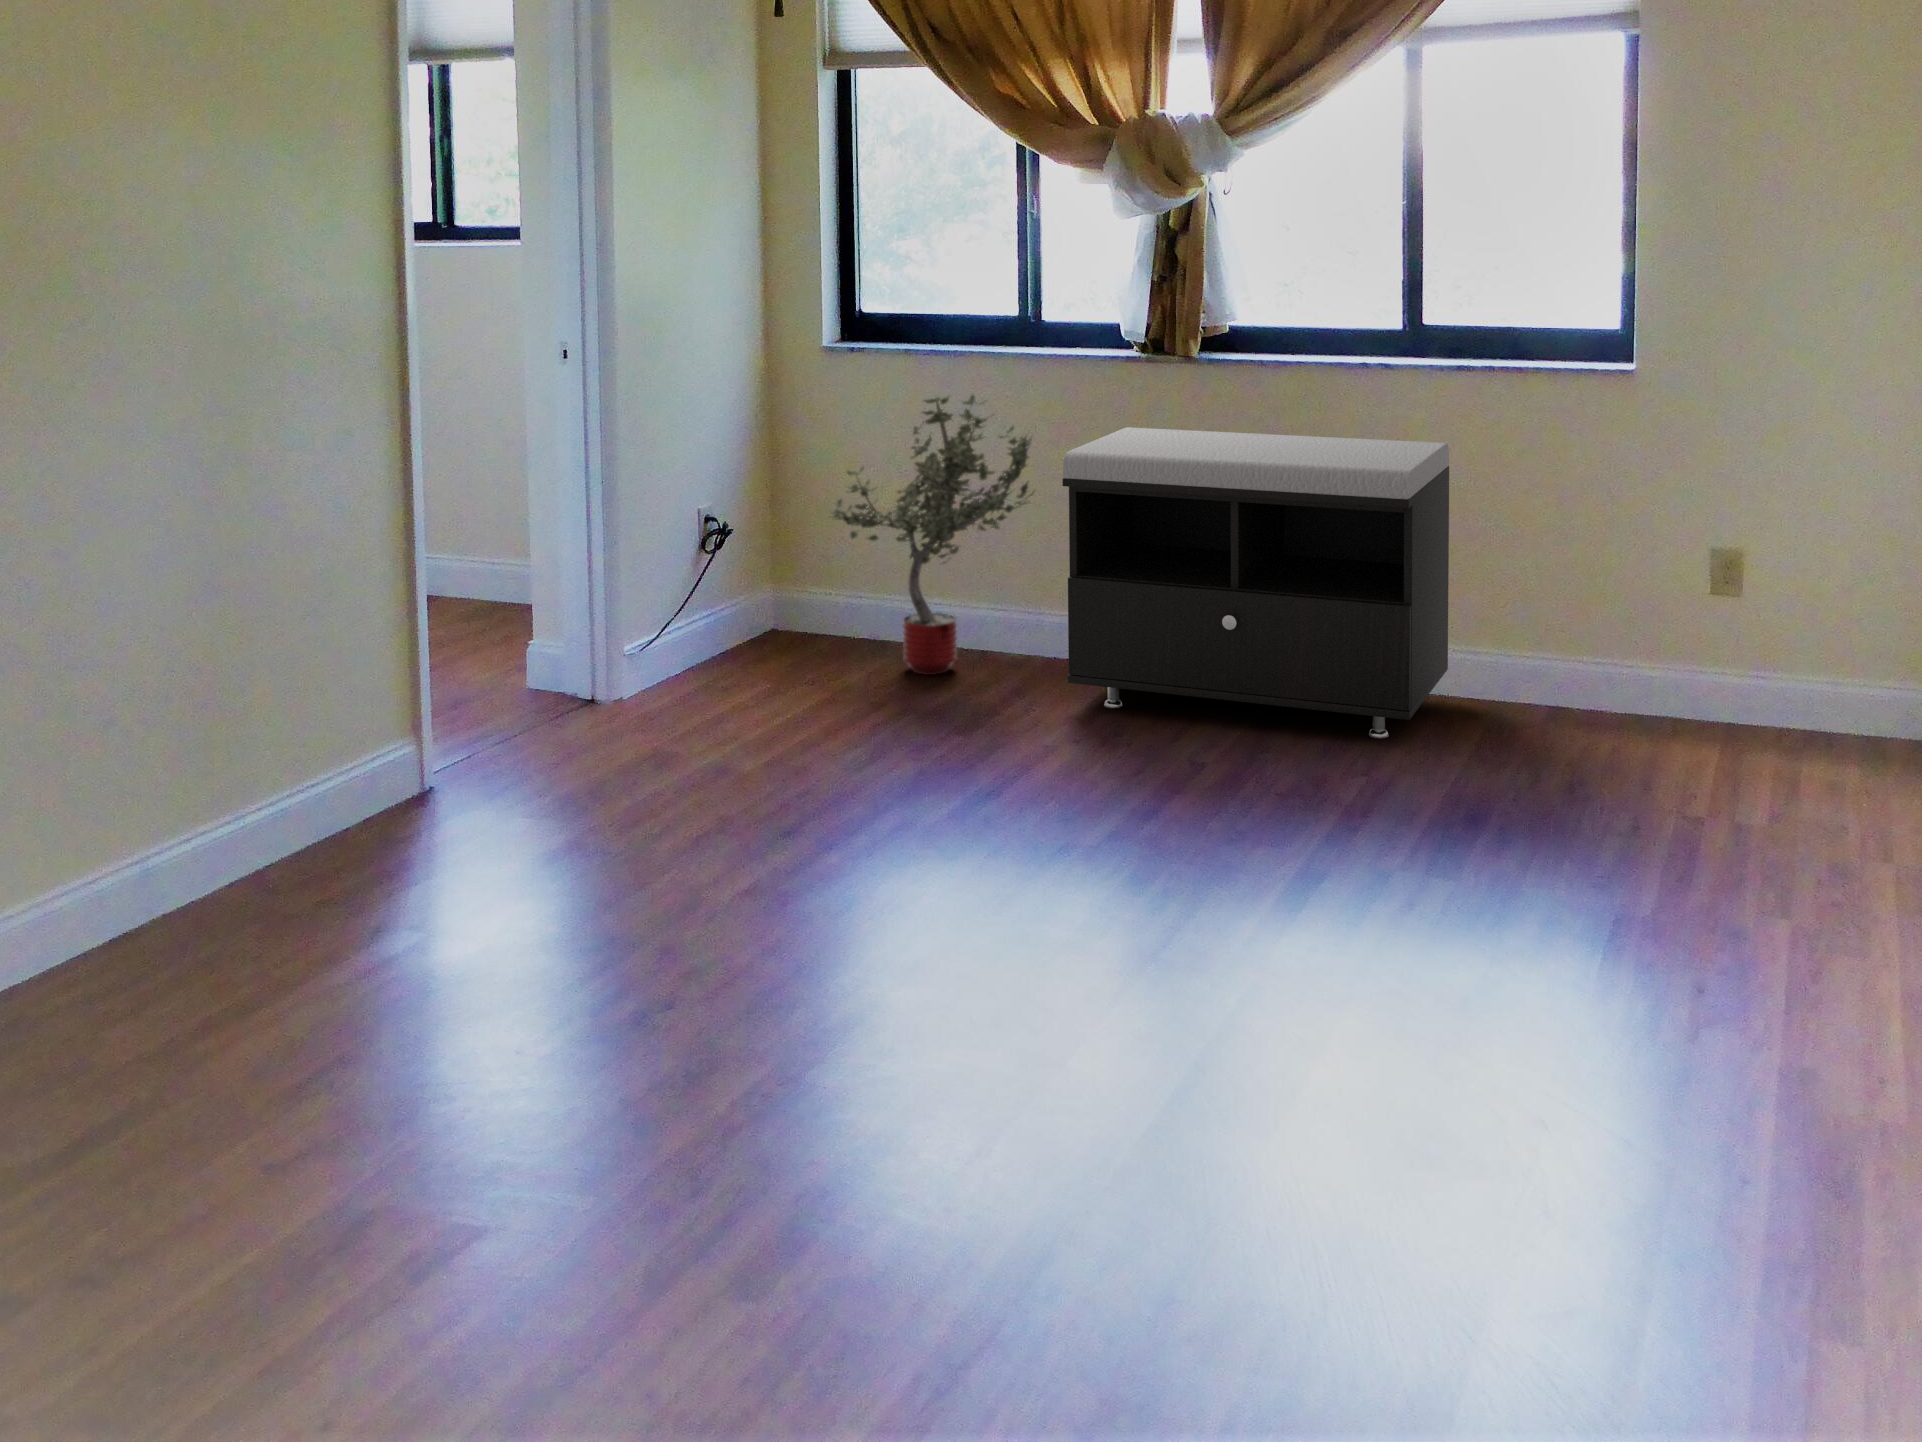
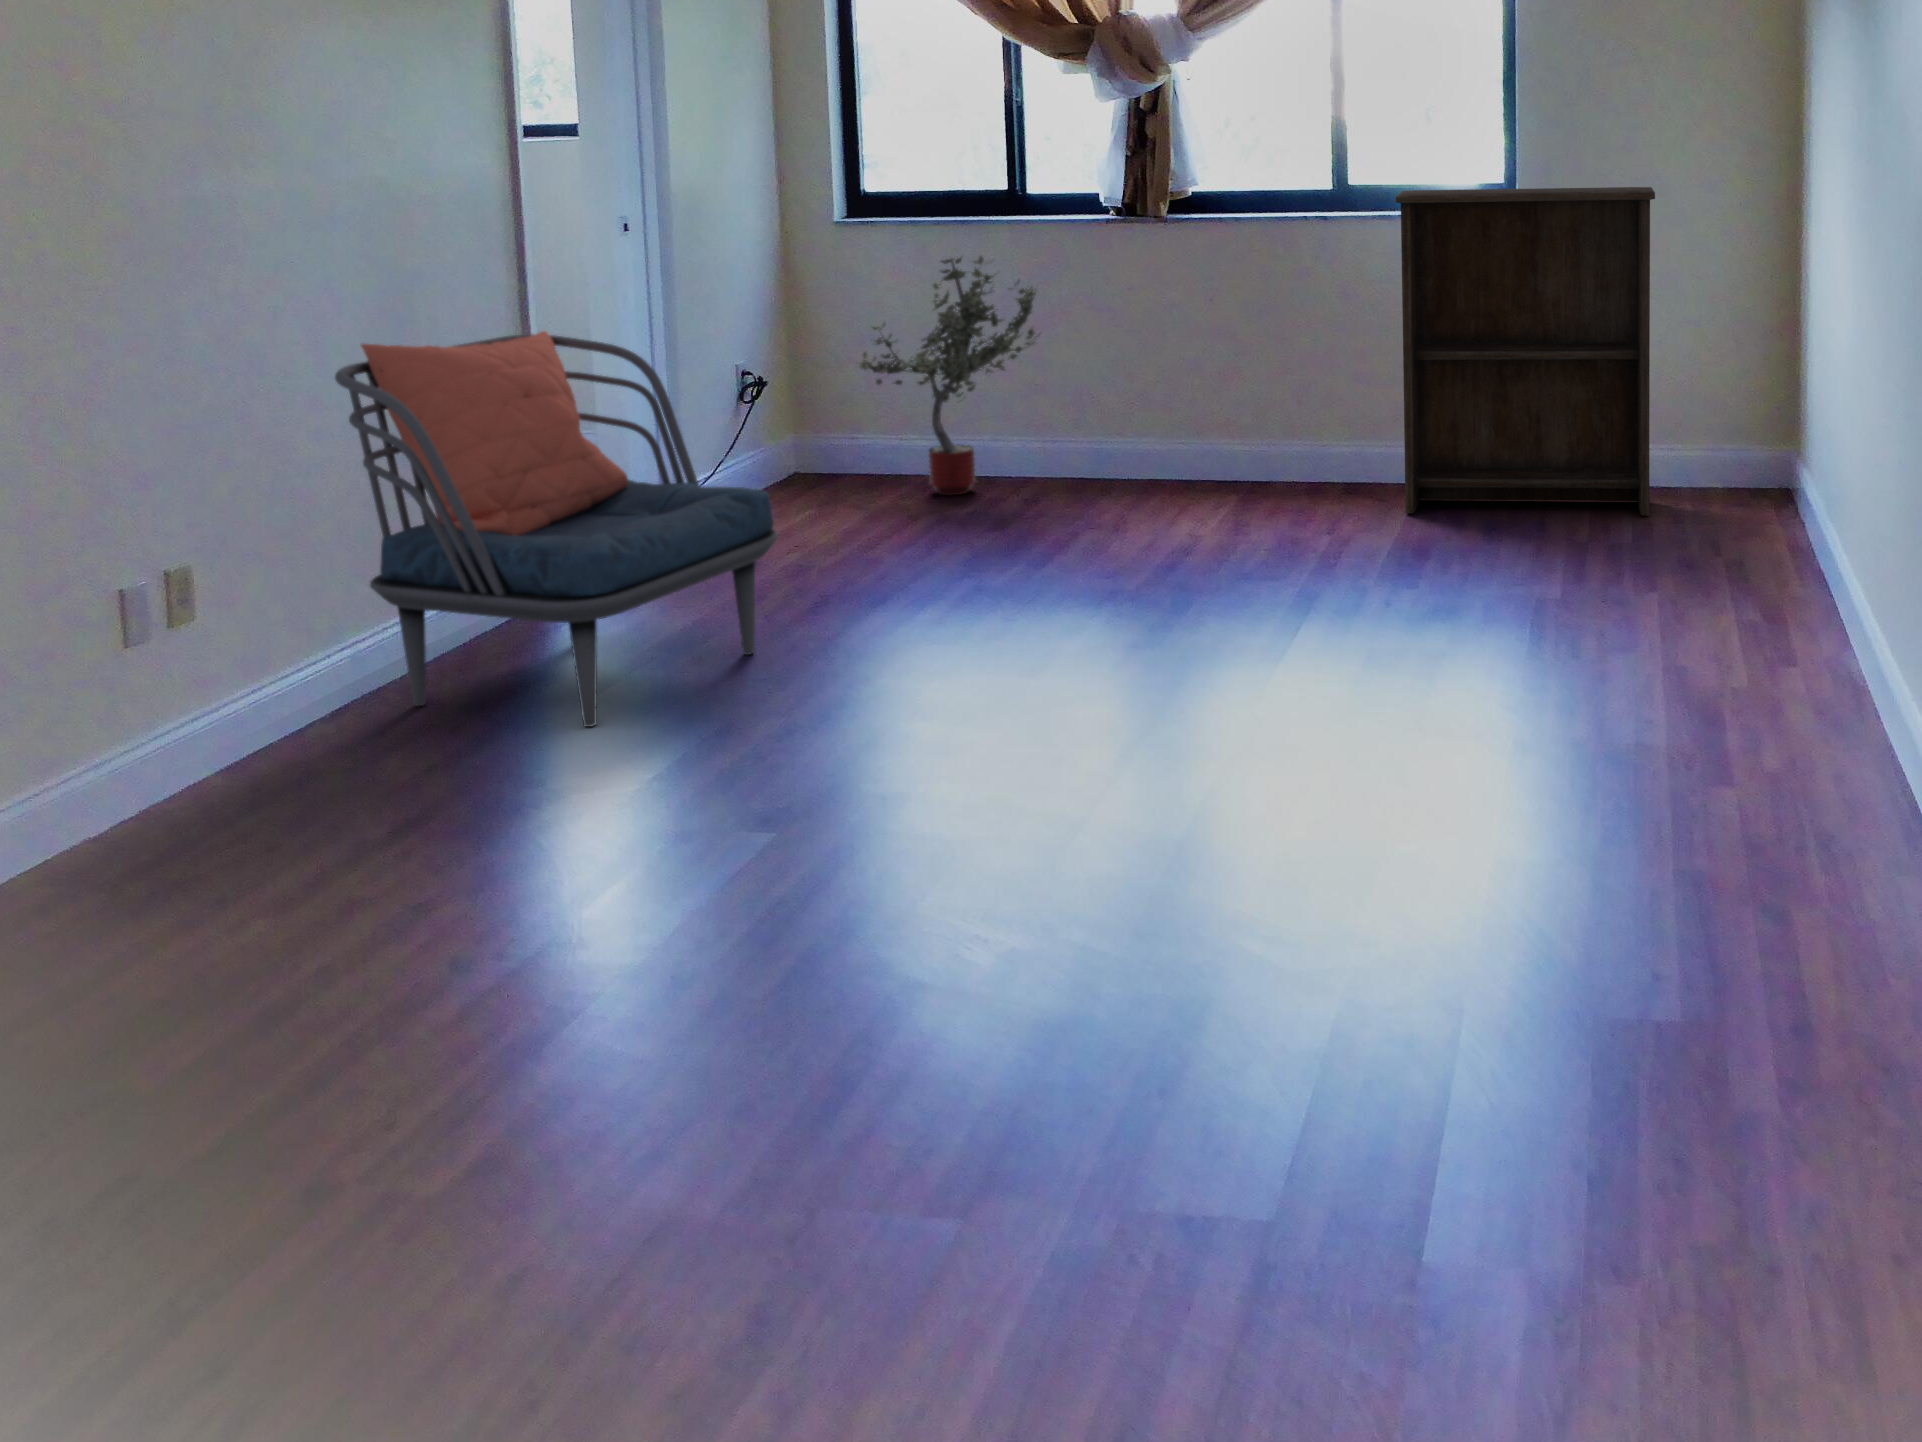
bookshelf: none [1469,341,1828,791] -> present [1396,187,1655,515]
storage bench: present [1062,427,1449,738] -> none [1072,277,1378,509]
armchair: none [132,491,637,1007] -> present [335,331,778,727]

